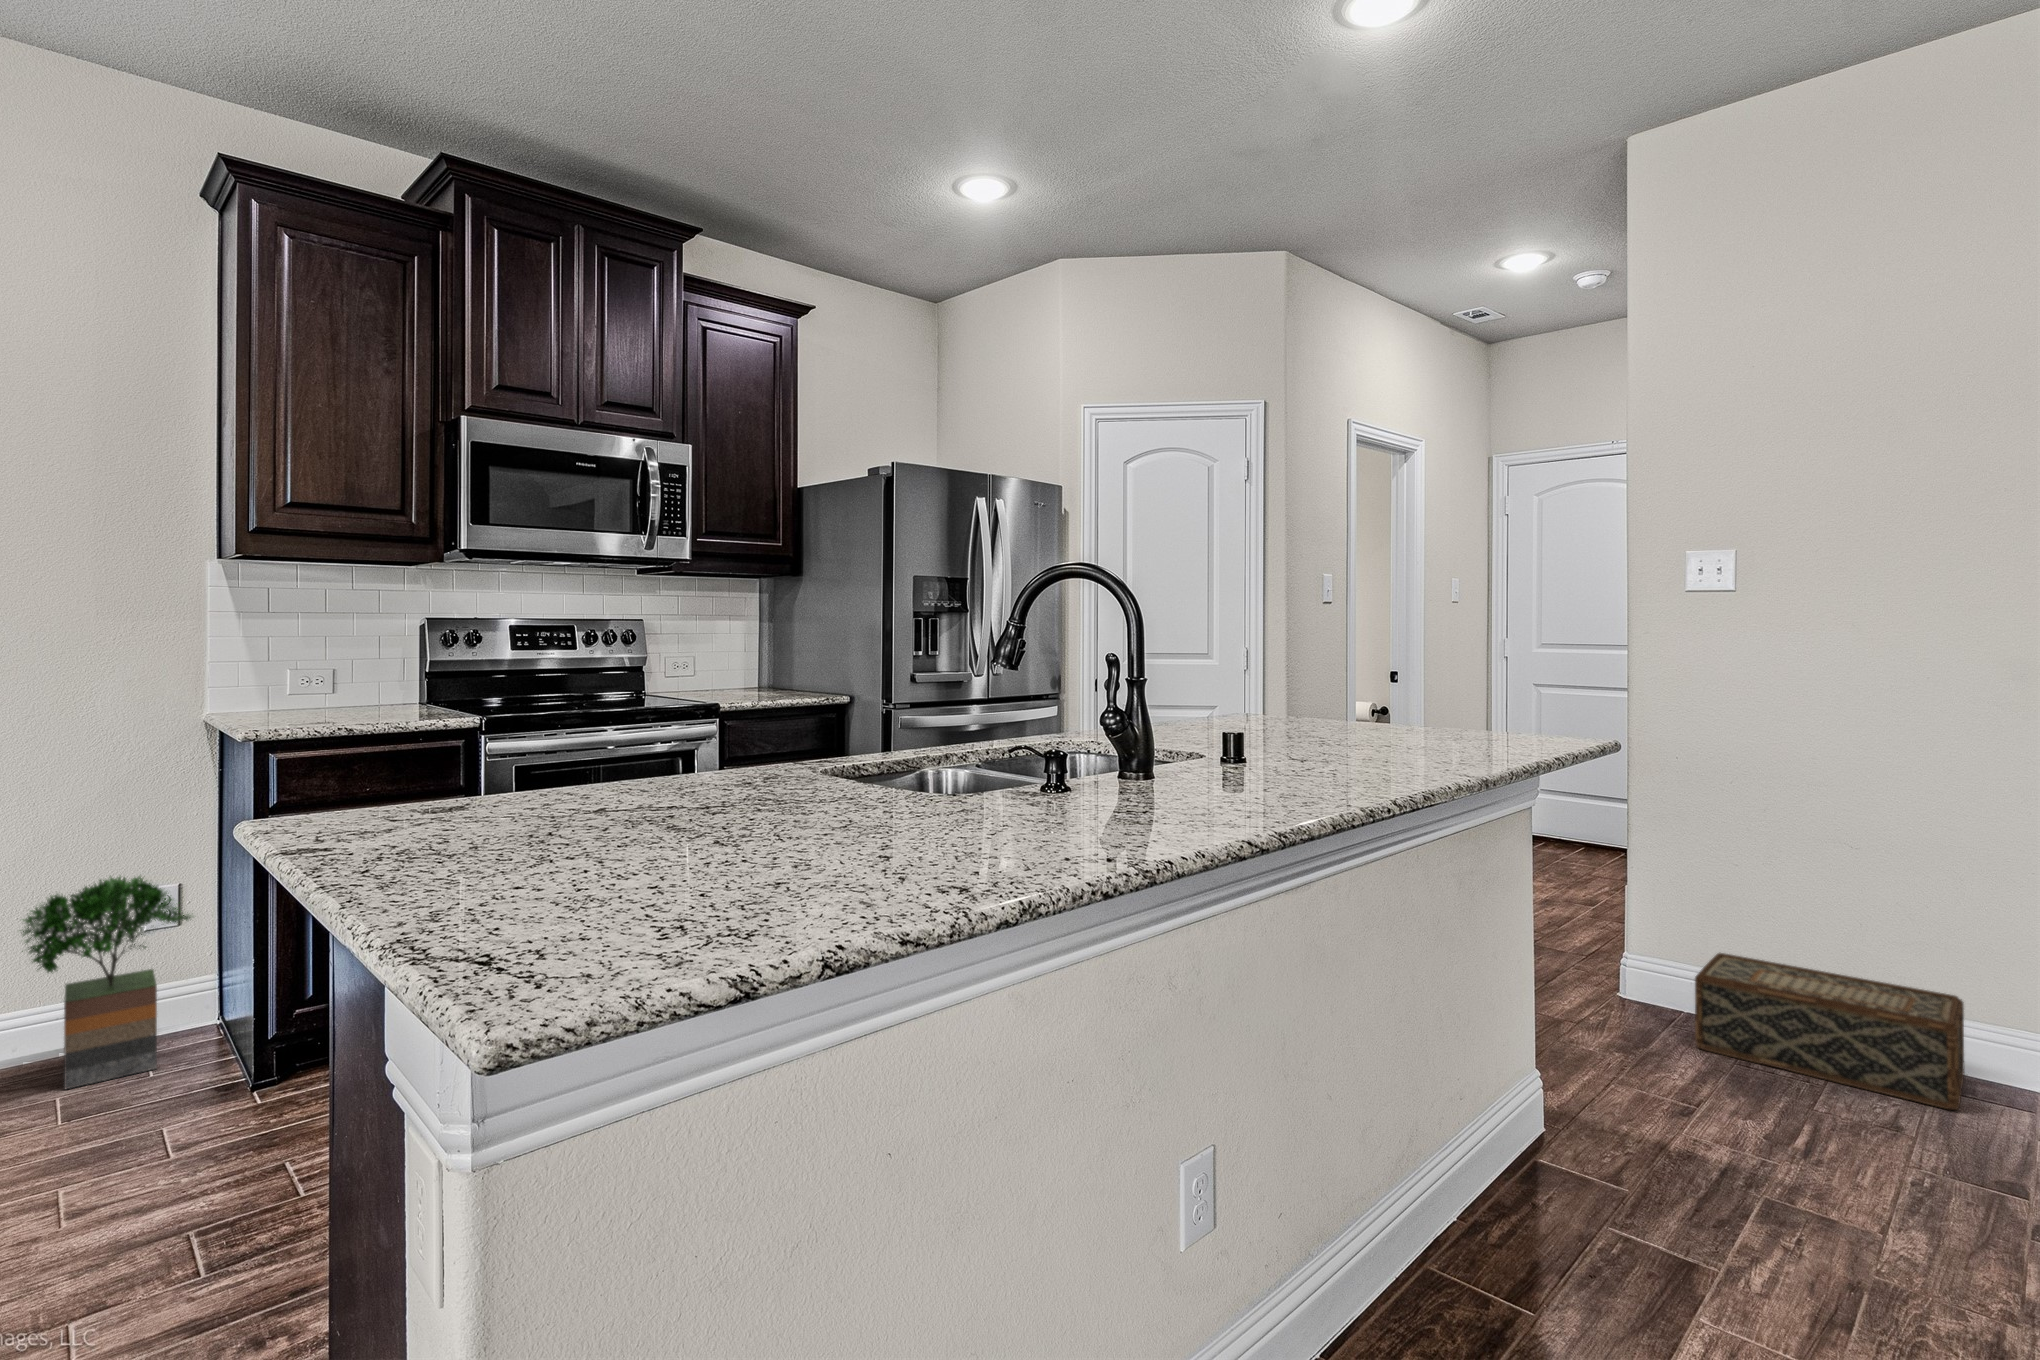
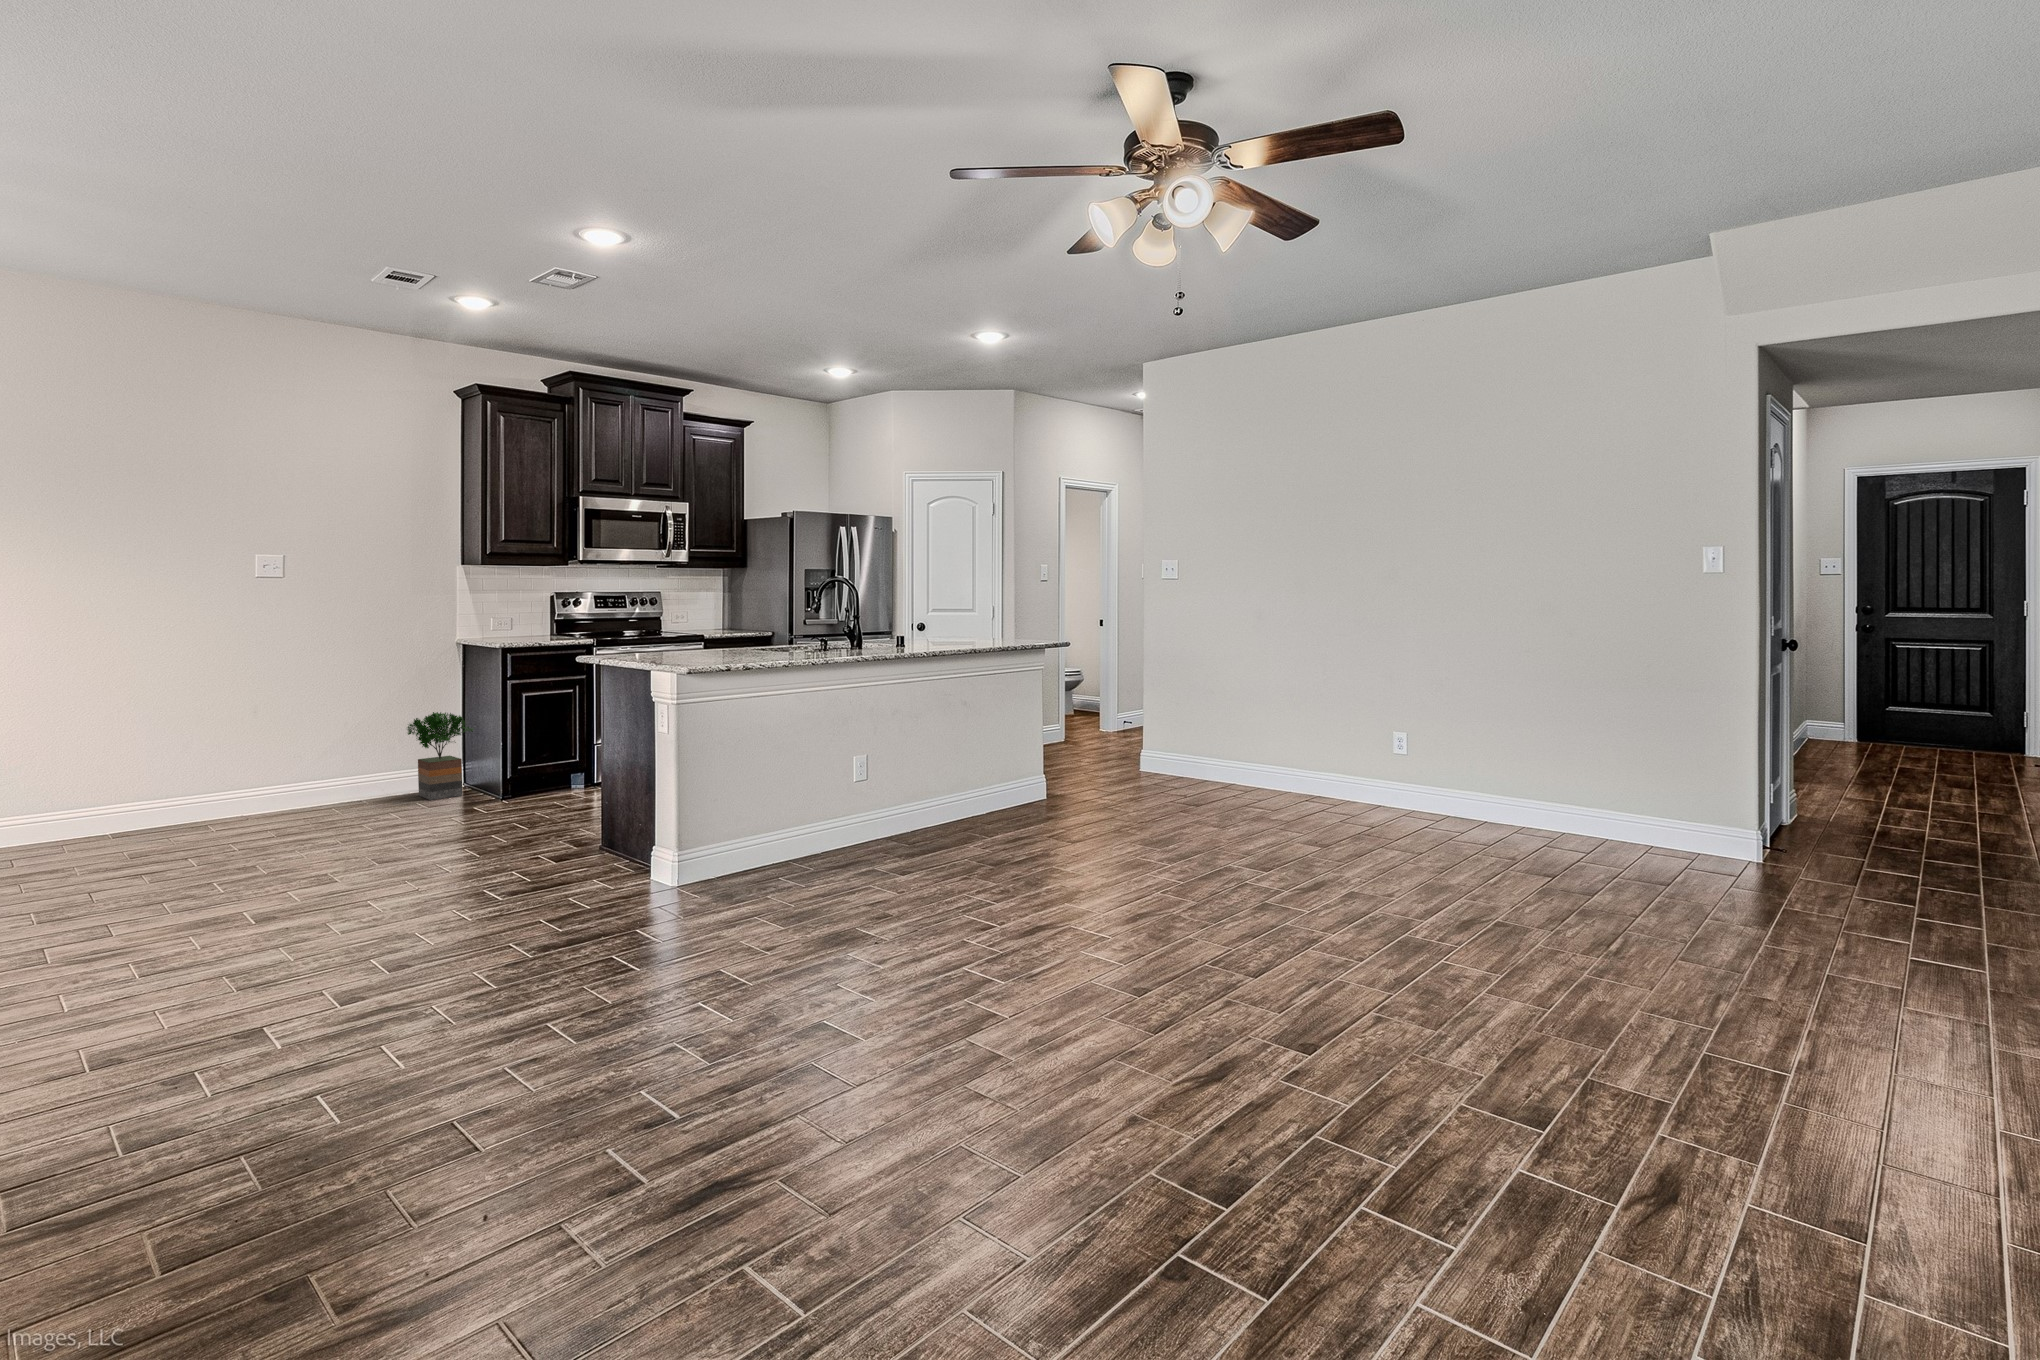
woven basket: present [1695,953,1964,1110] -> none [1136,744,1228,789]

